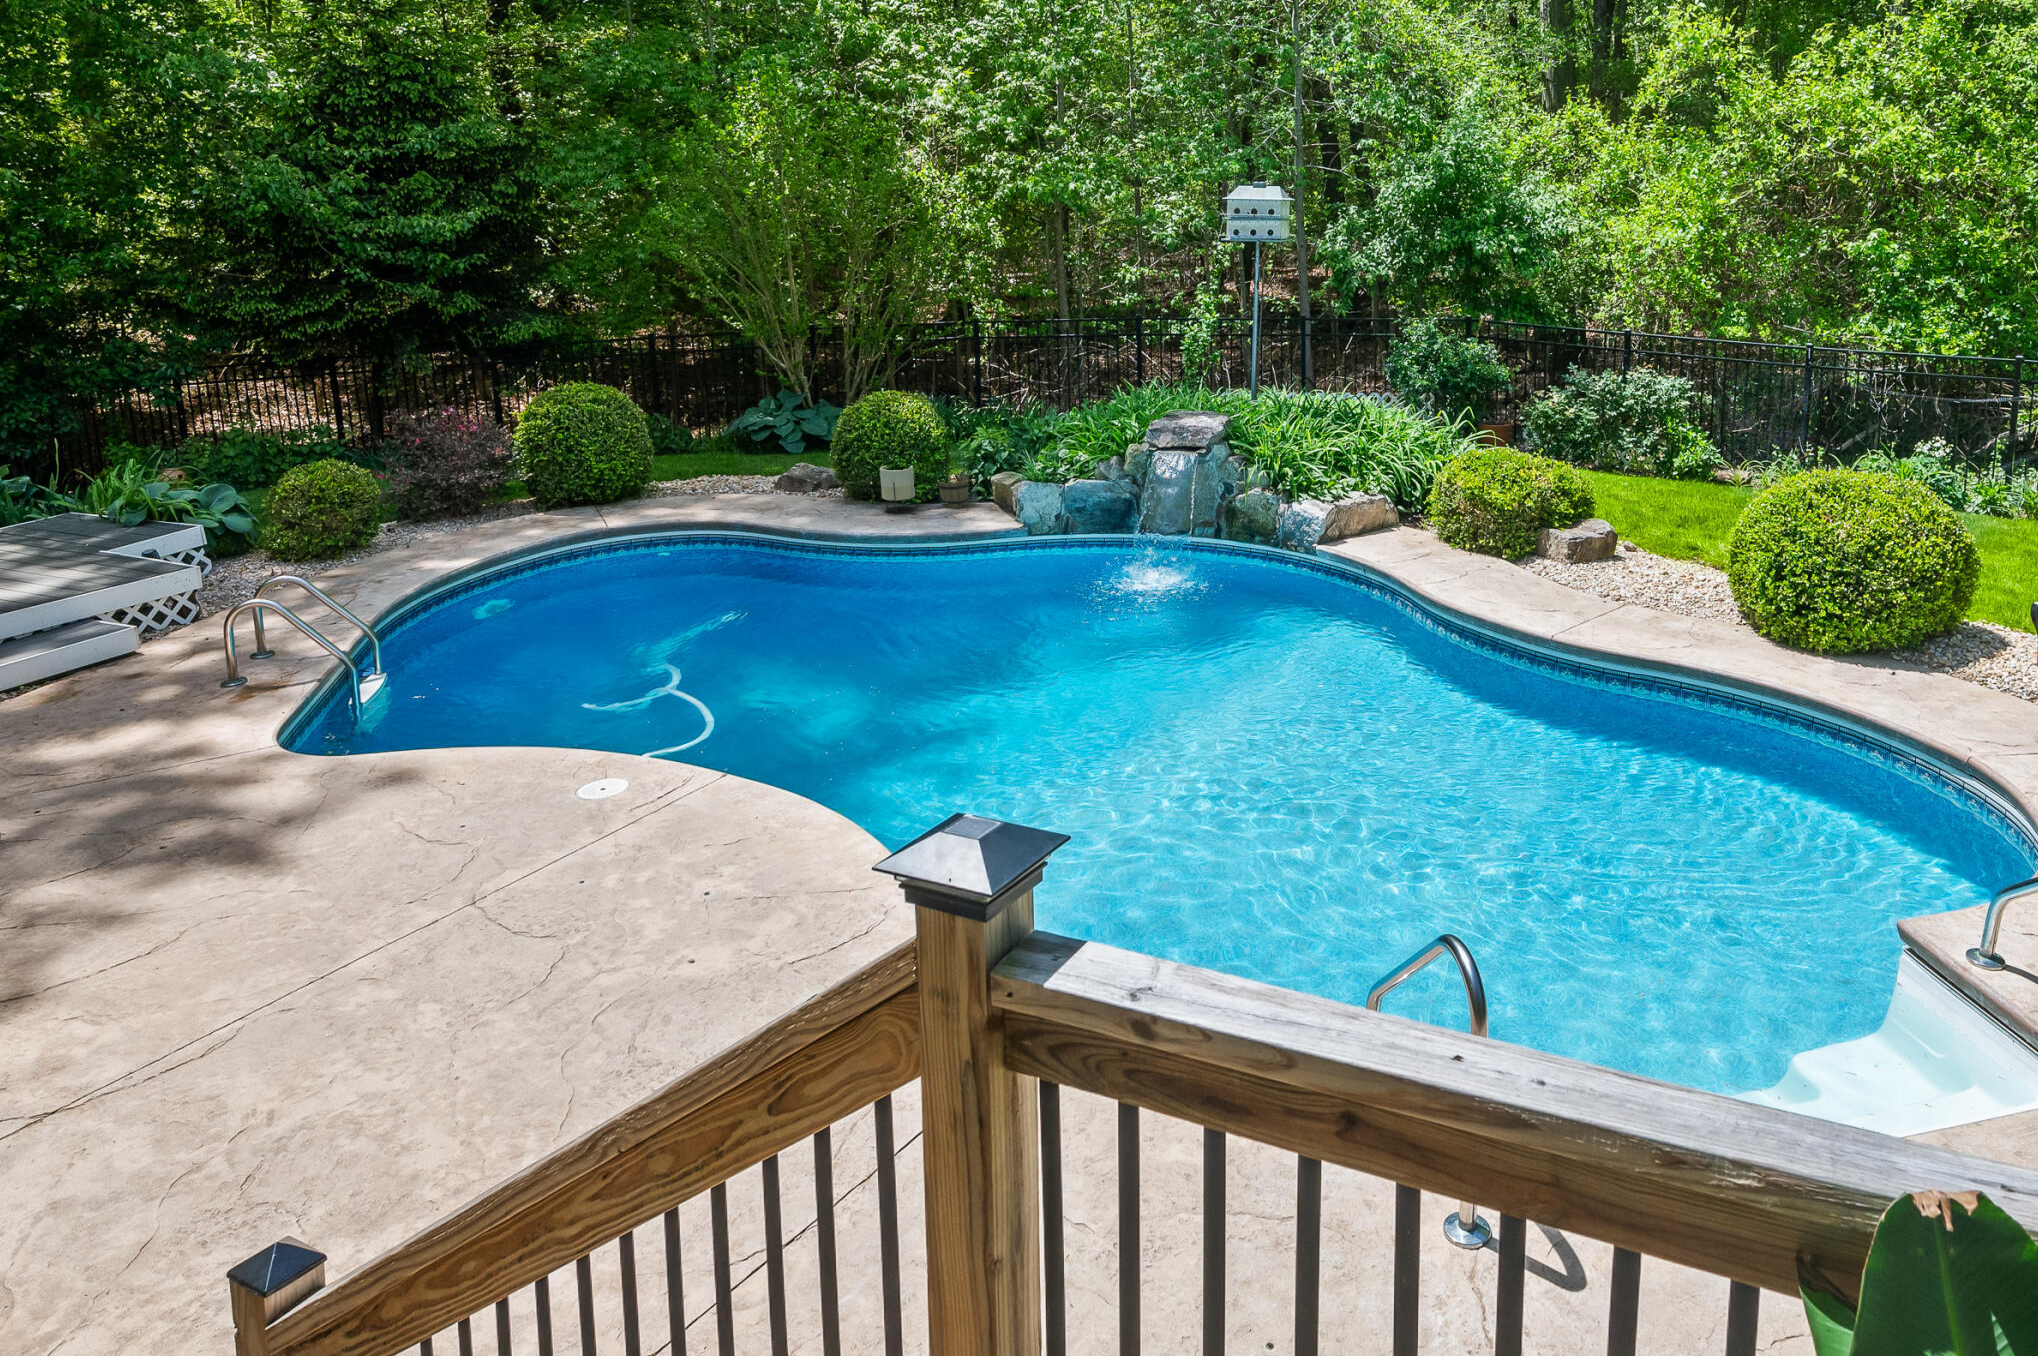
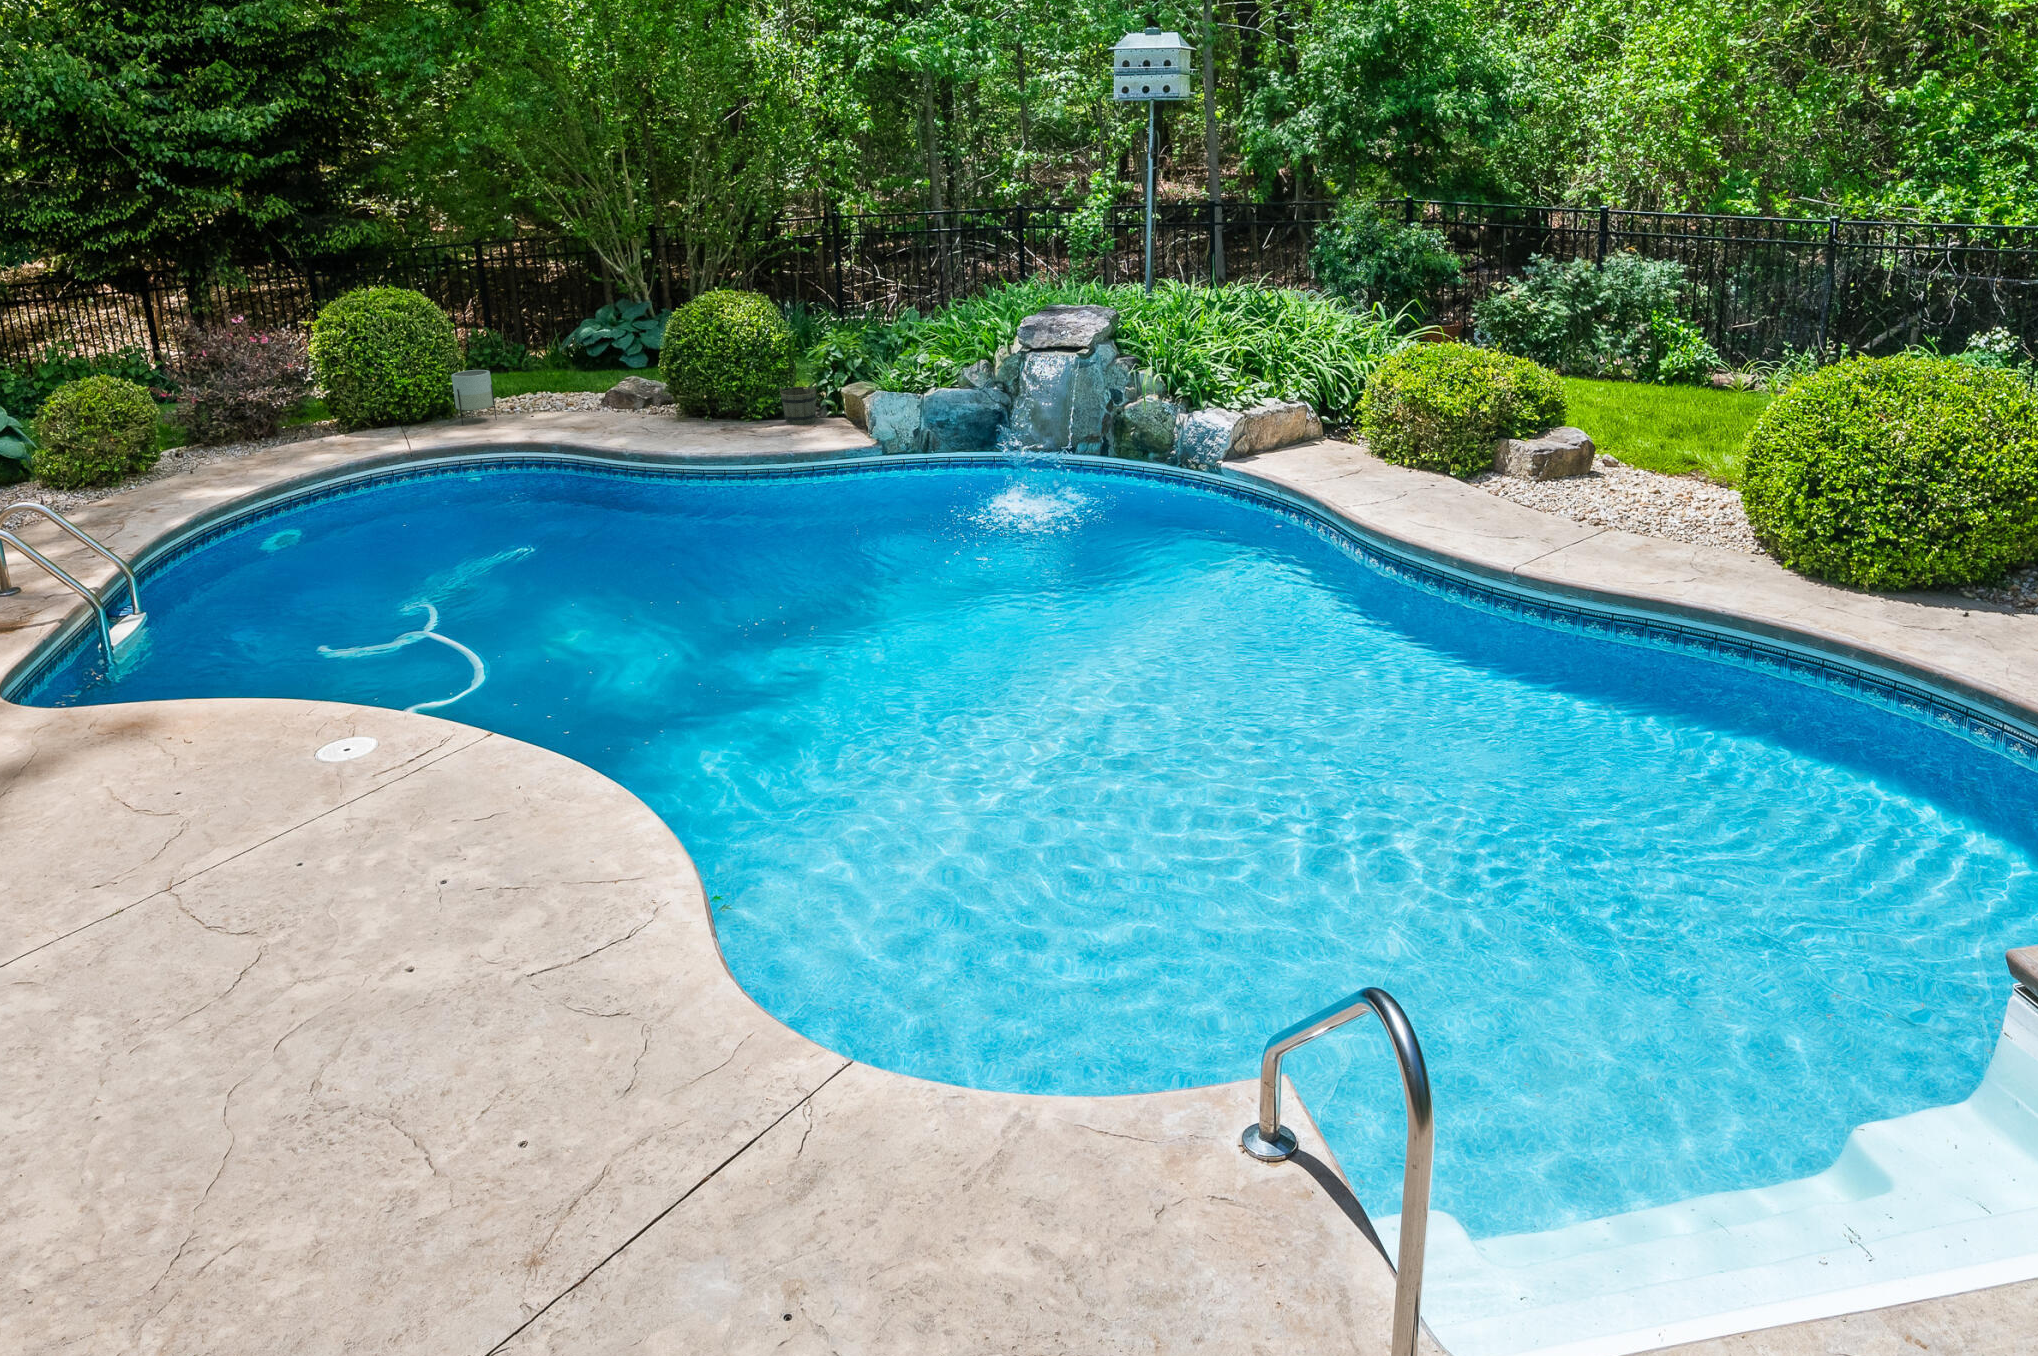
planter: present [880,466,916,514] -> present [451,370,497,425]

